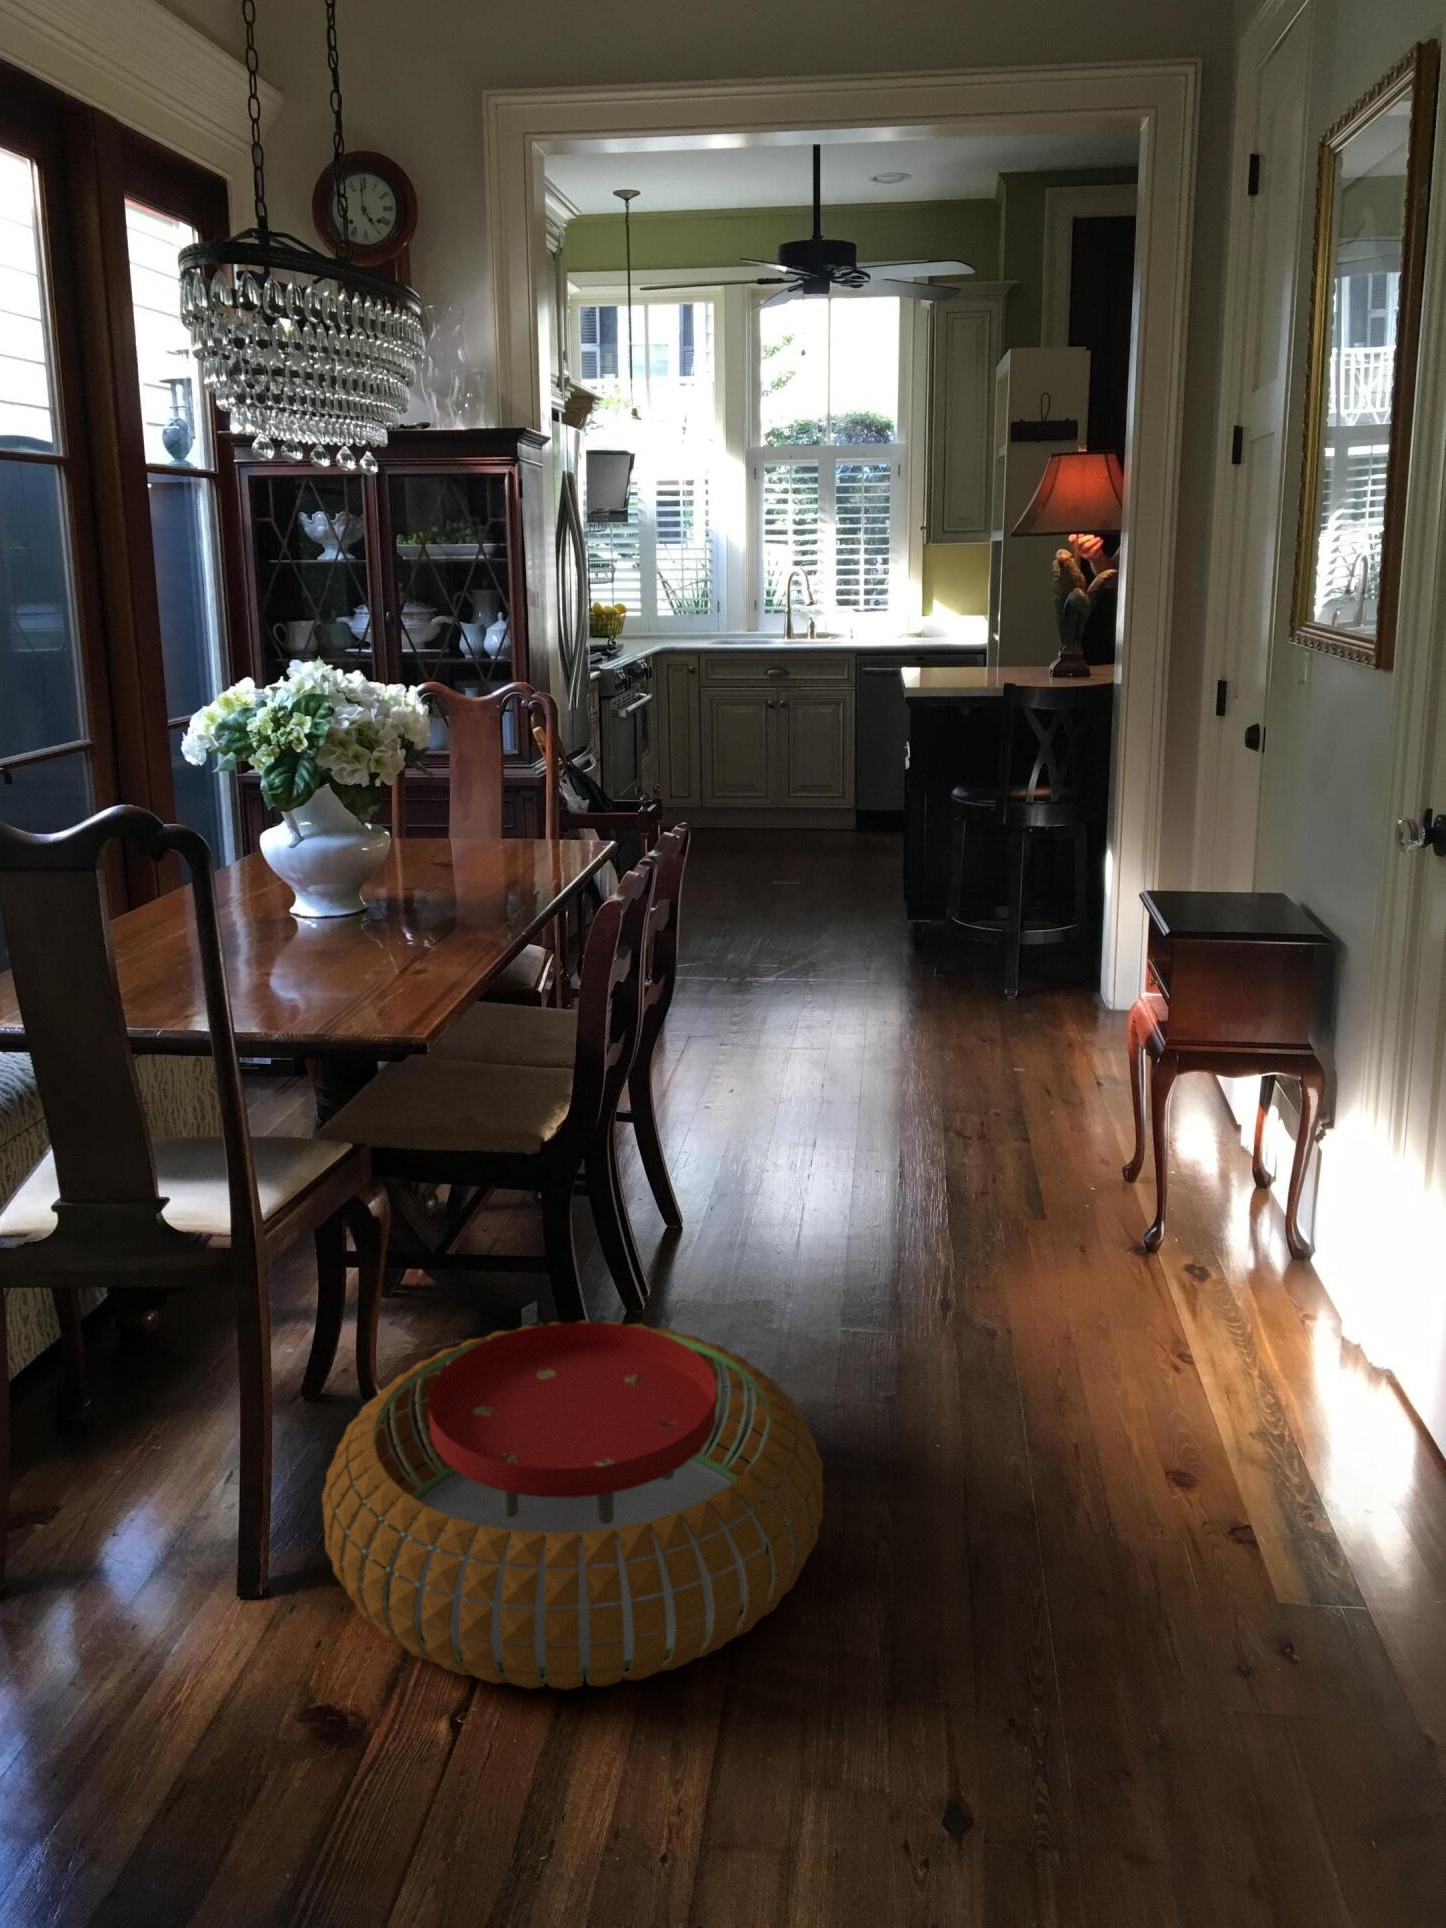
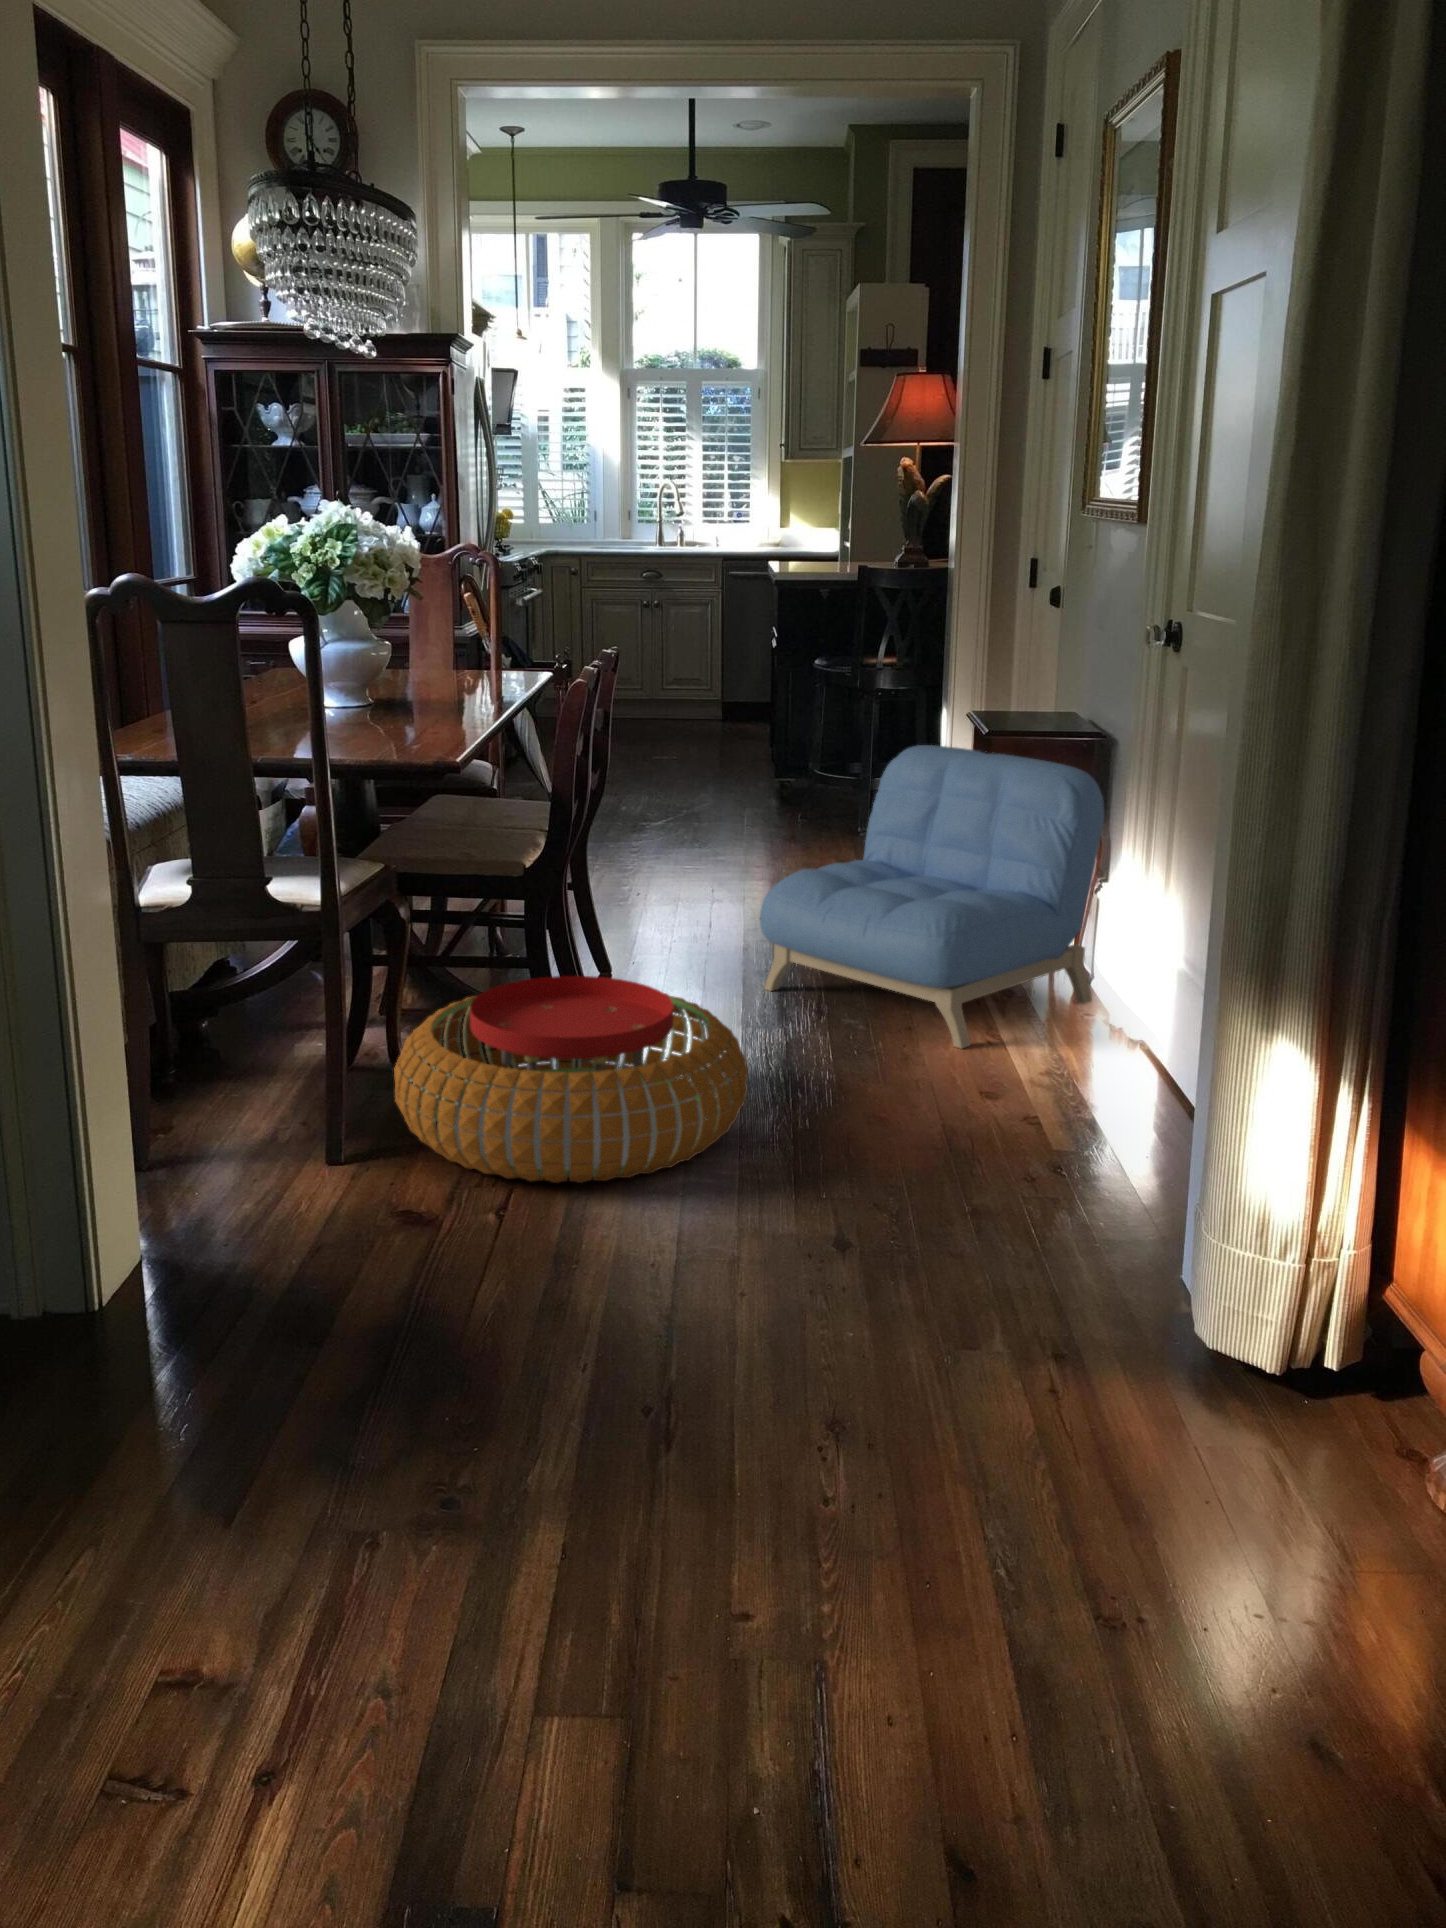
armchair: none [863,947,1329,1395] -> present [760,745,1104,1049]

